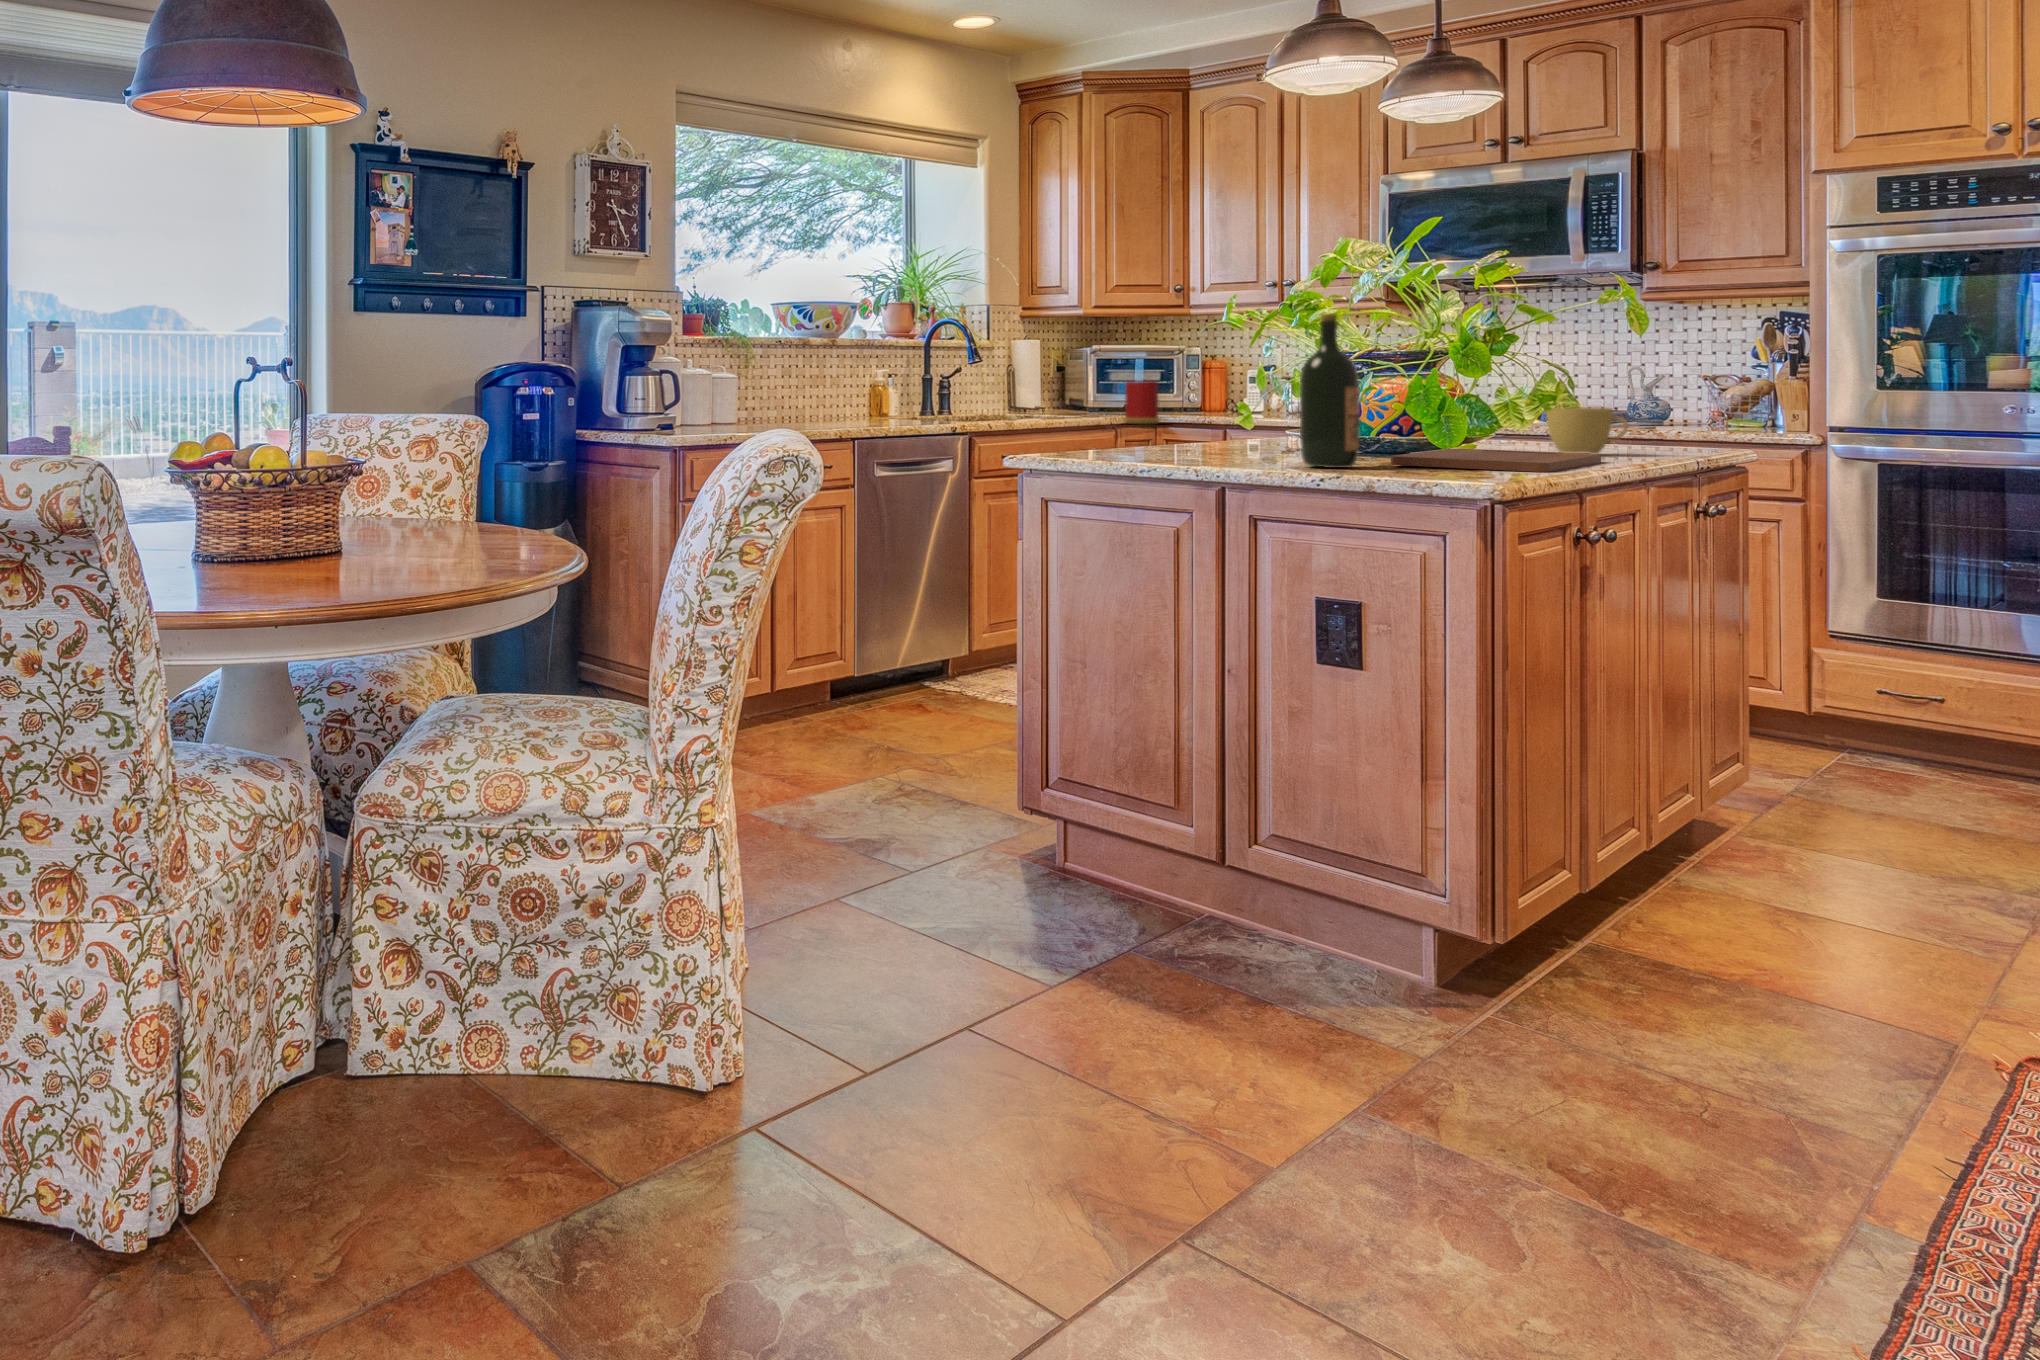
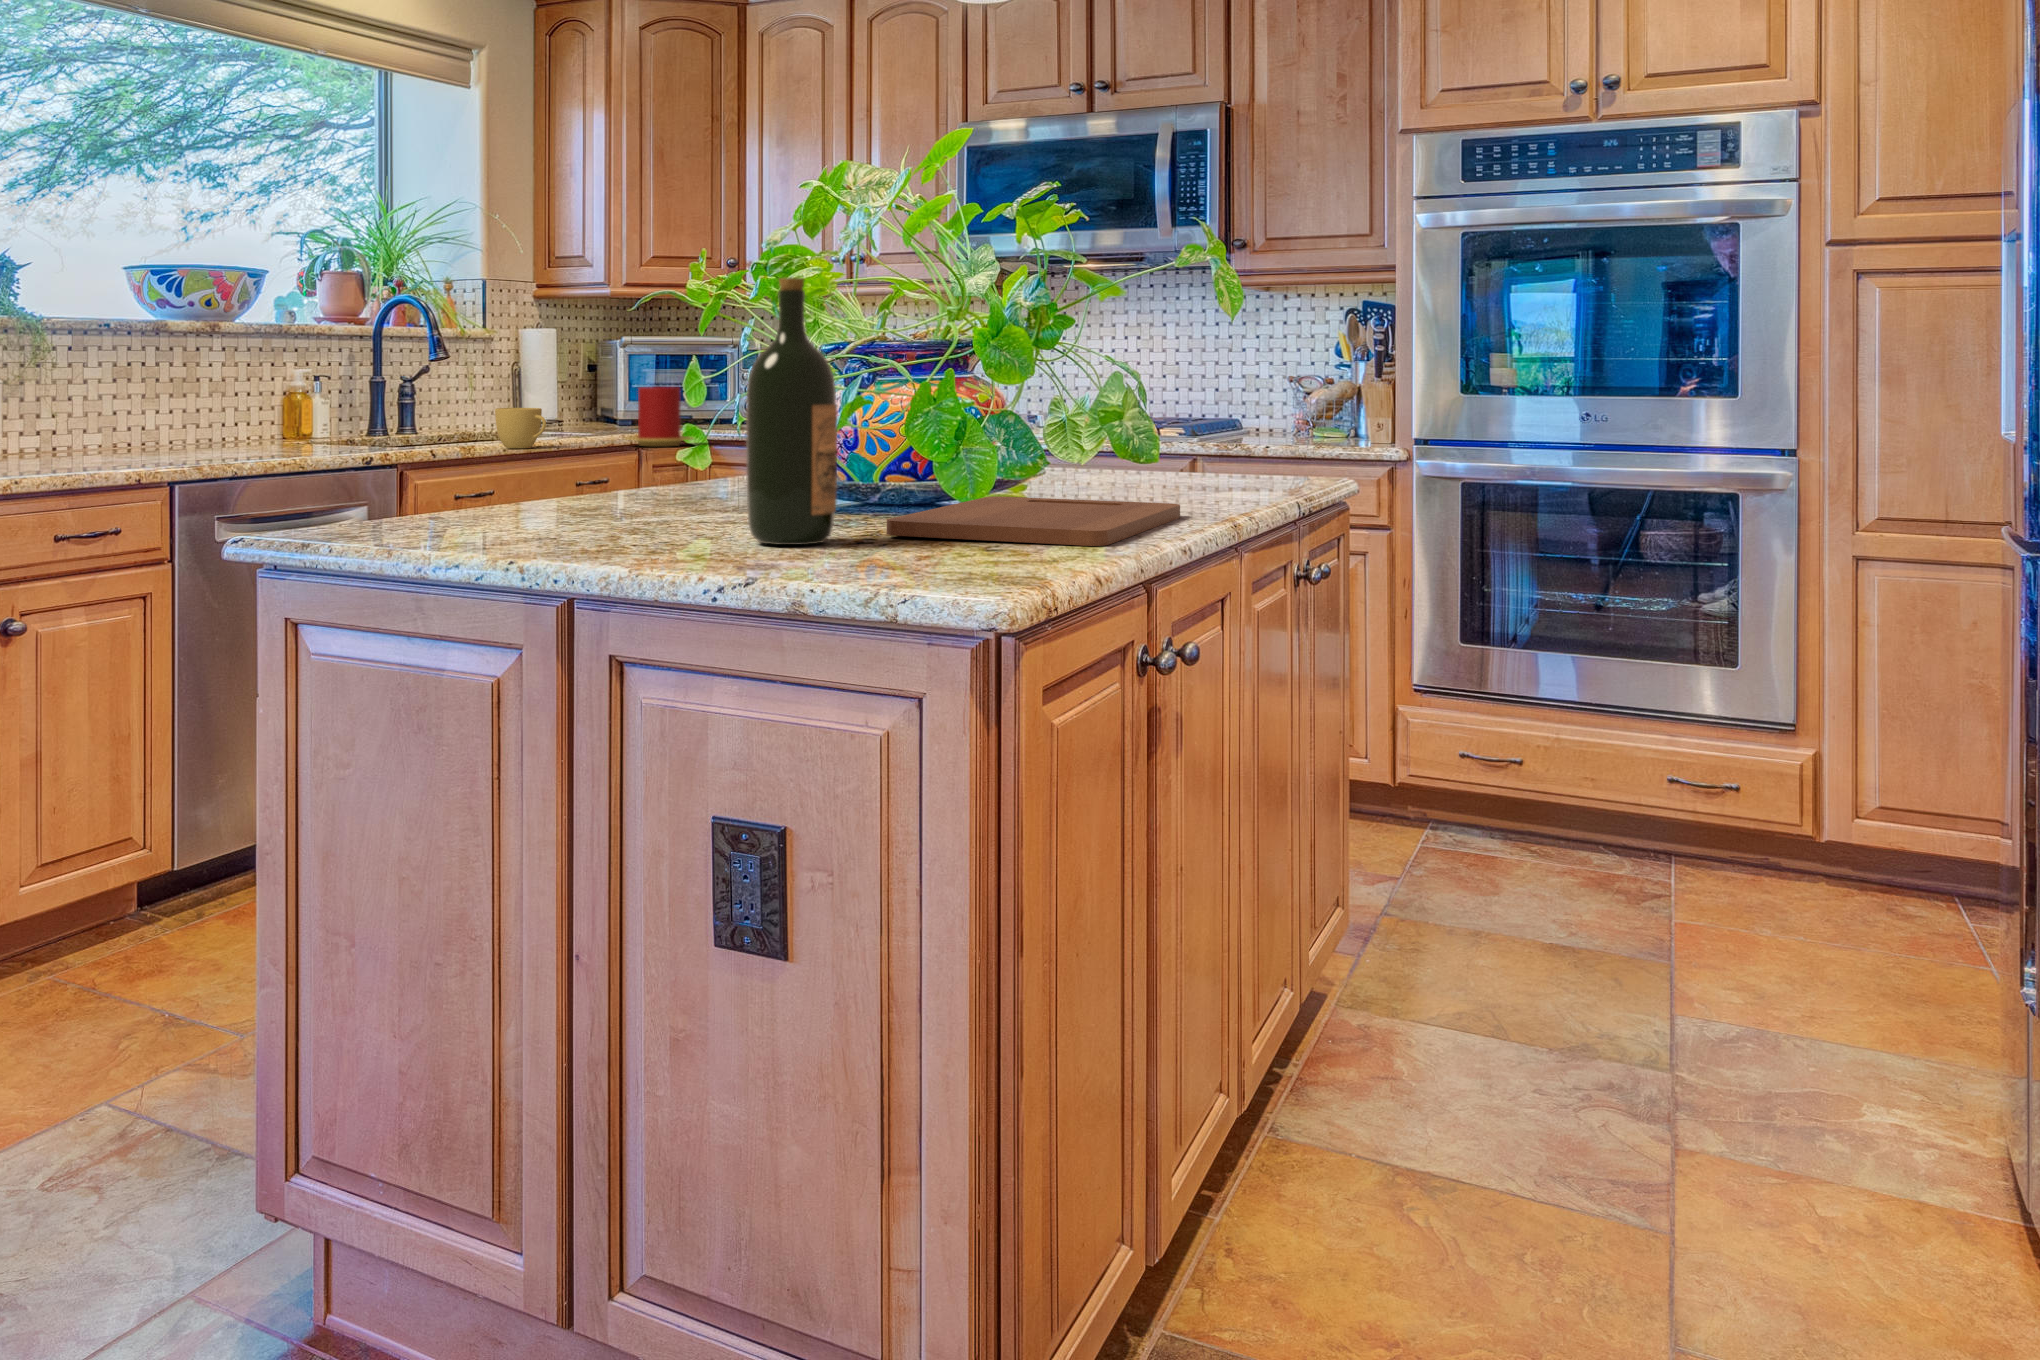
ceramic pitcher: present [1627,367,1671,425] -> none [1211,368,1255,440]
cup: present [1546,407,1628,453] -> present [495,408,546,448]

